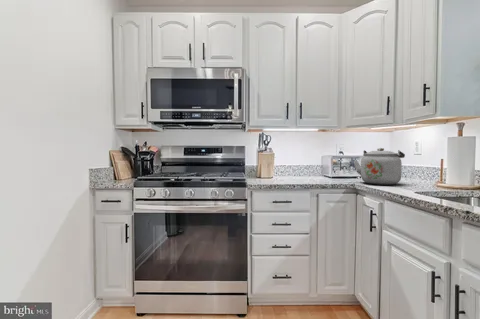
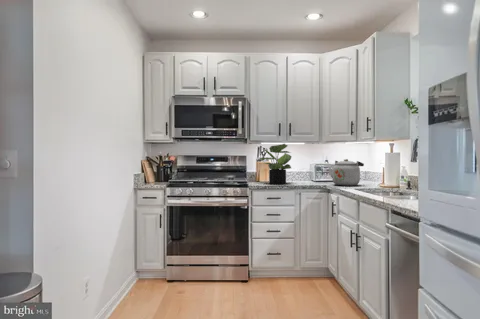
potted plant: none [259,127,304,182] -> present [260,144,291,184]

